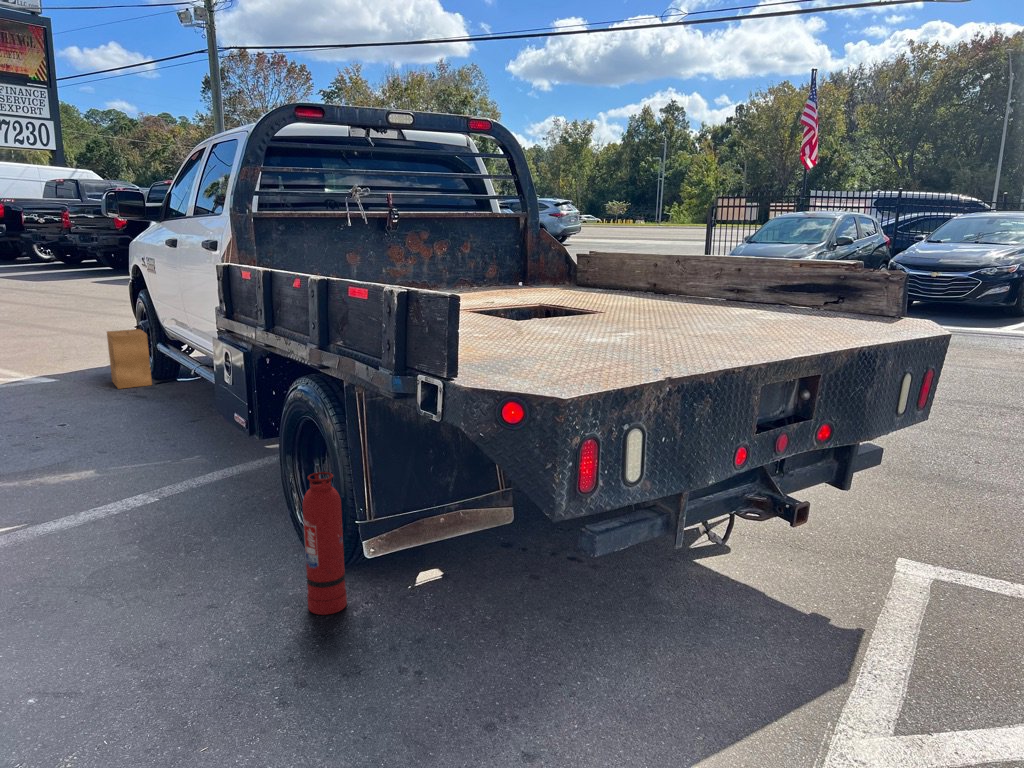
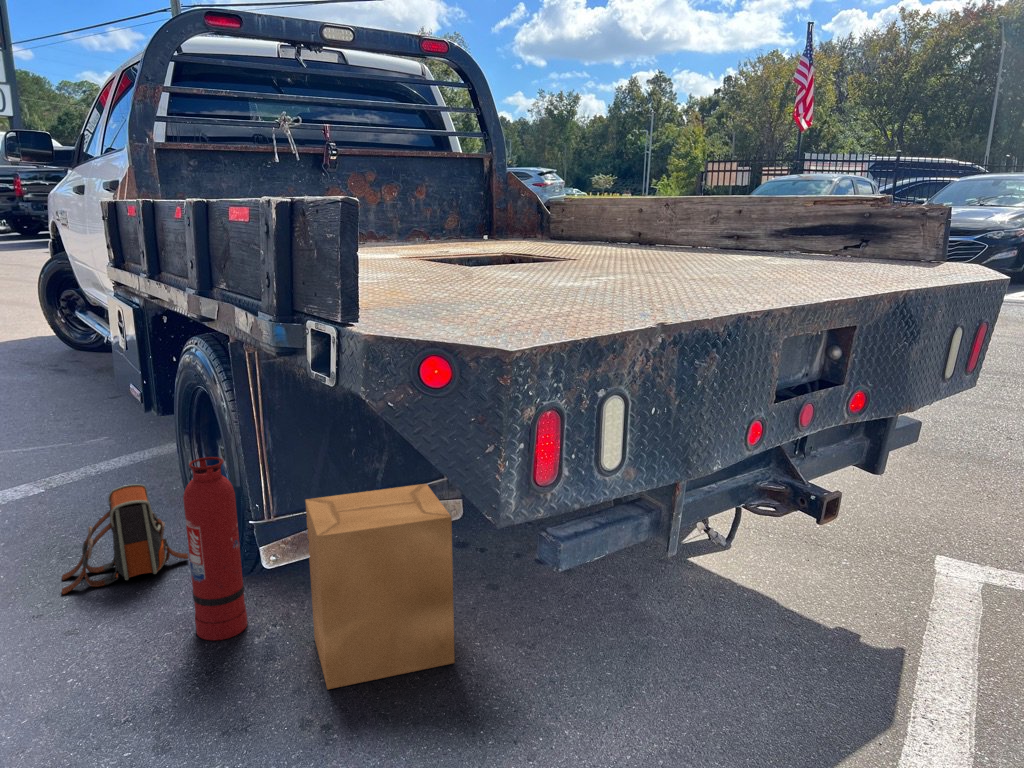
cardboard box: present [107,329,152,389] -> present [305,484,455,689]
backpack: none [194,494,292,580] -> present [62,484,188,594]

